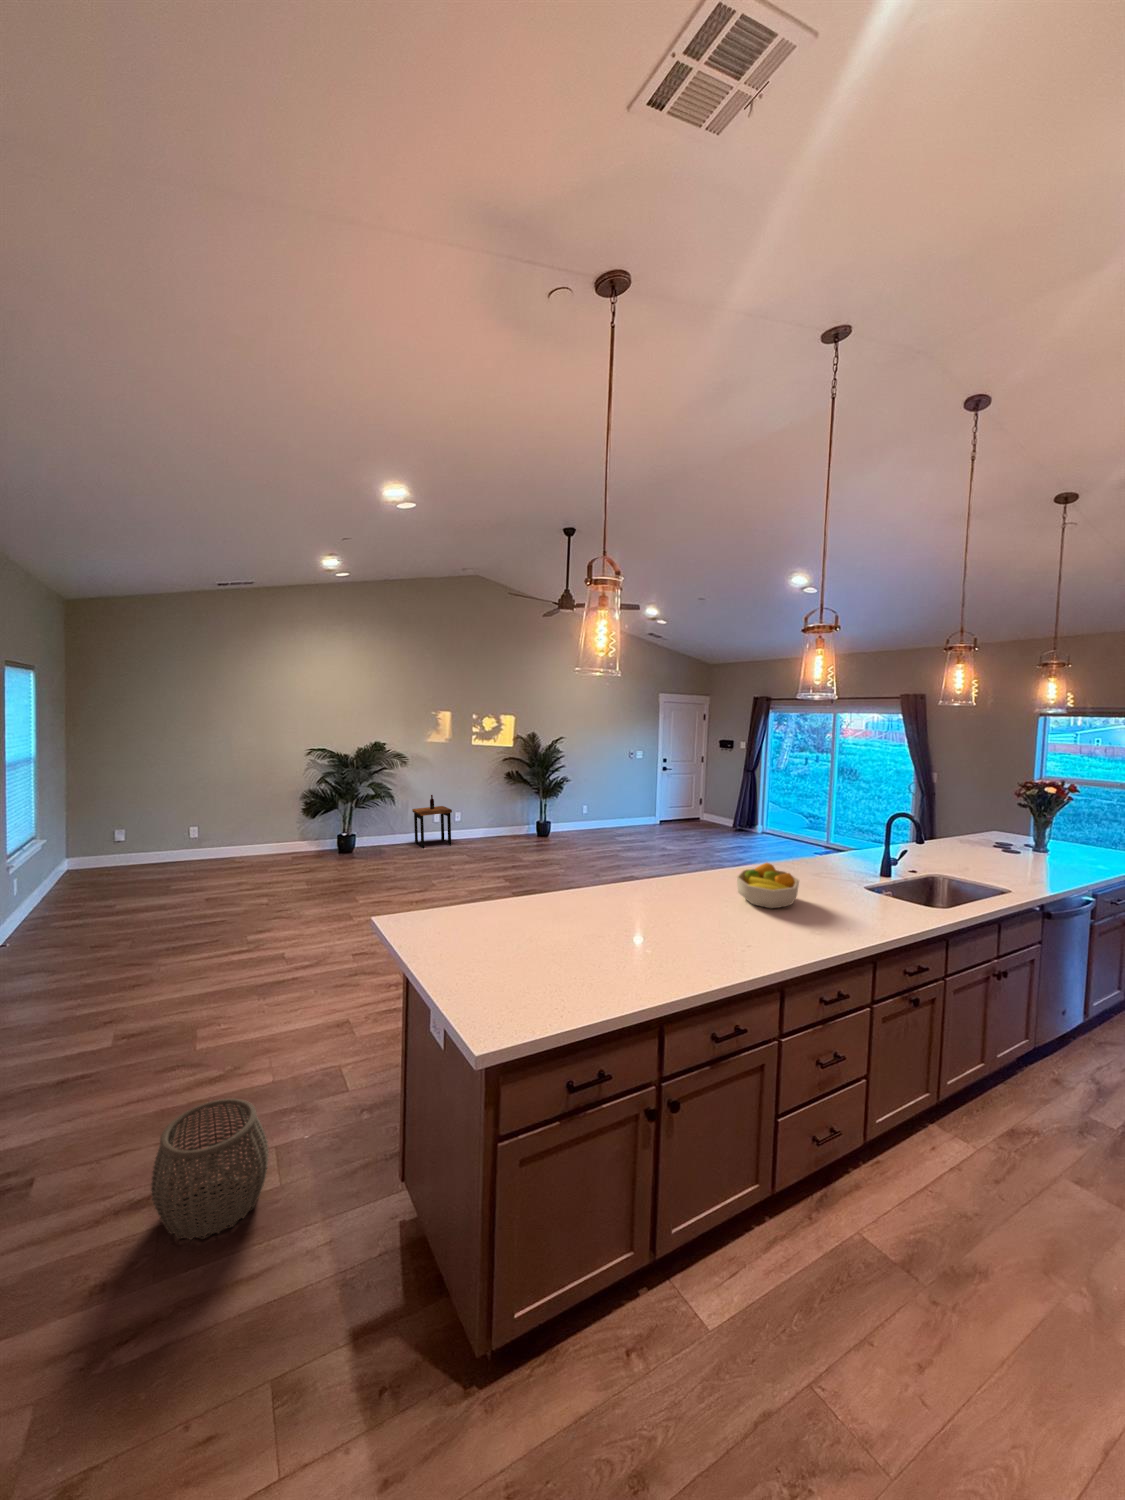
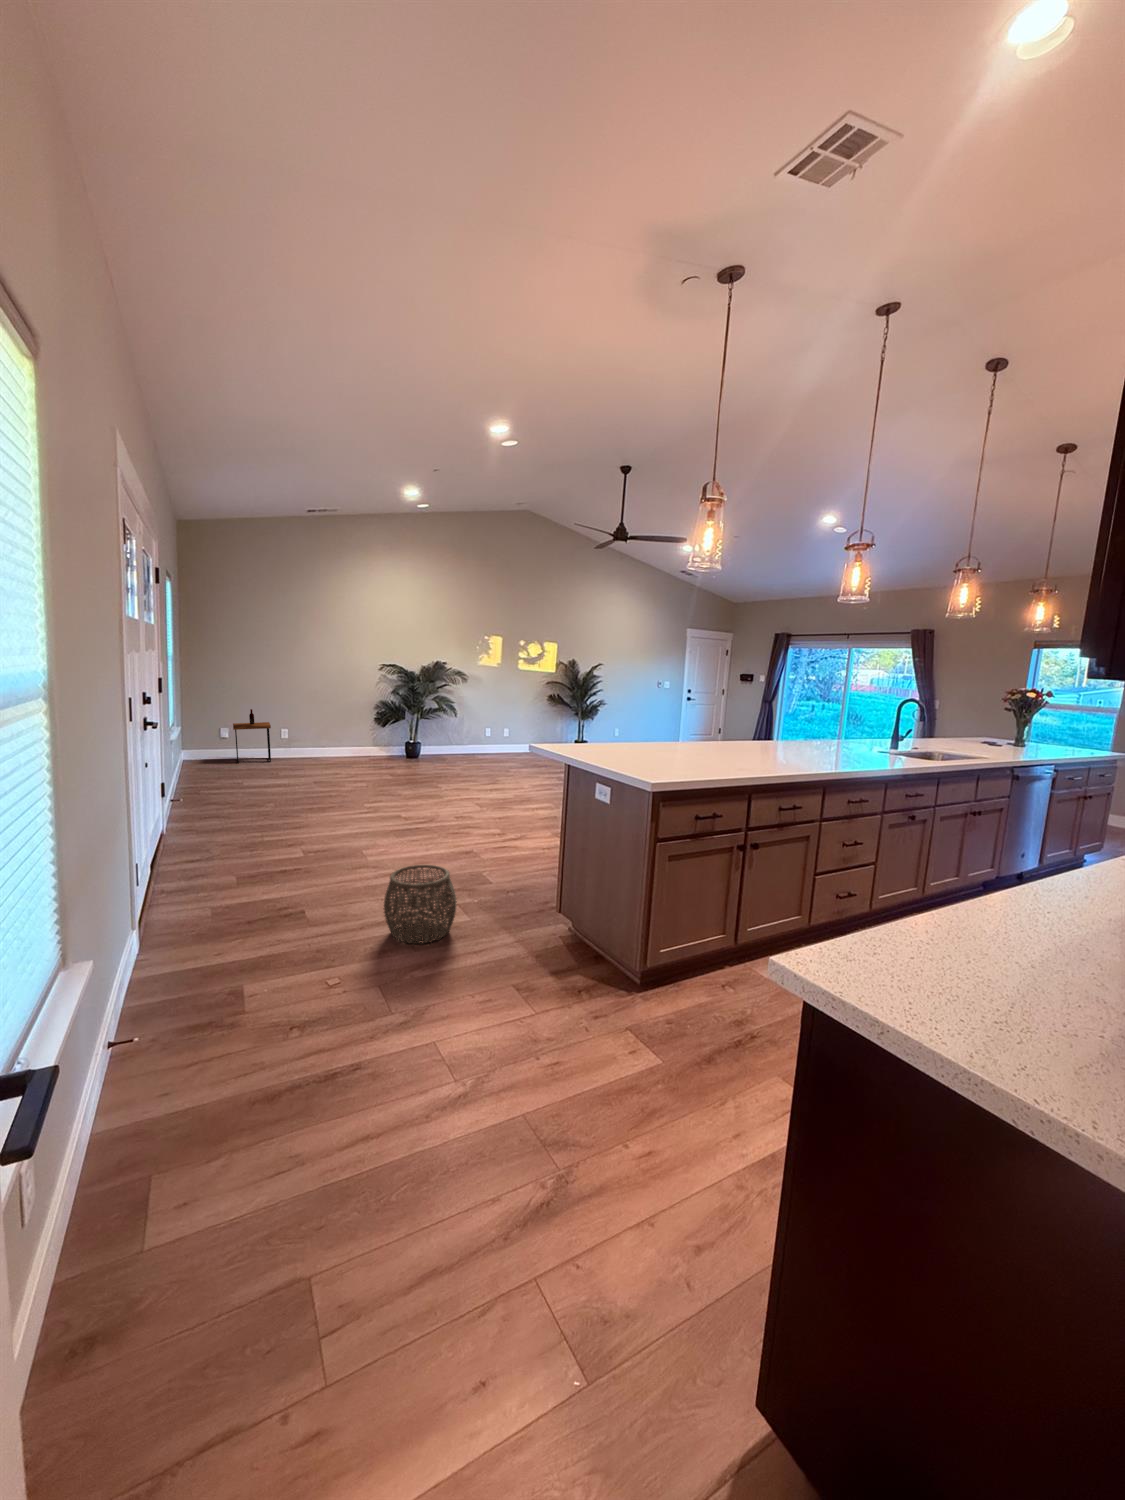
side table: present [412,795,452,848] -> present [233,709,271,763]
fruit bowl: present [737,863,799,908] -> none [784,725,832,755]

